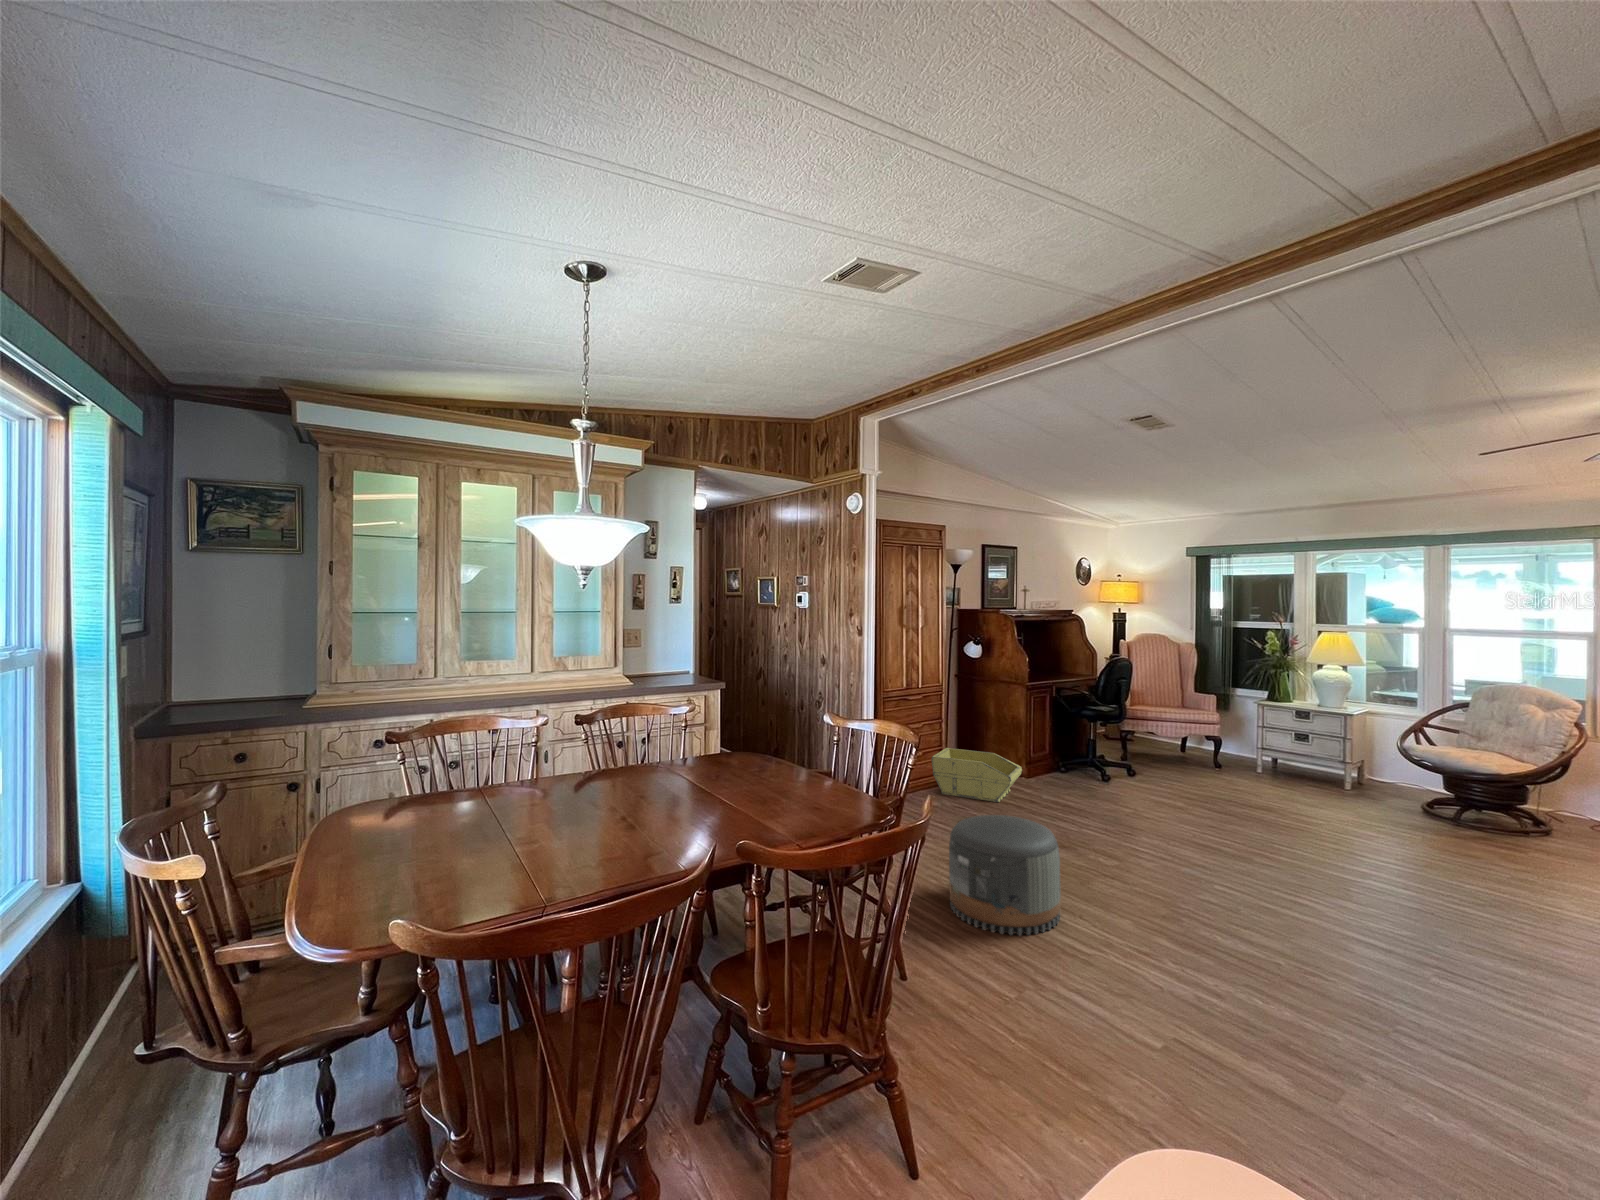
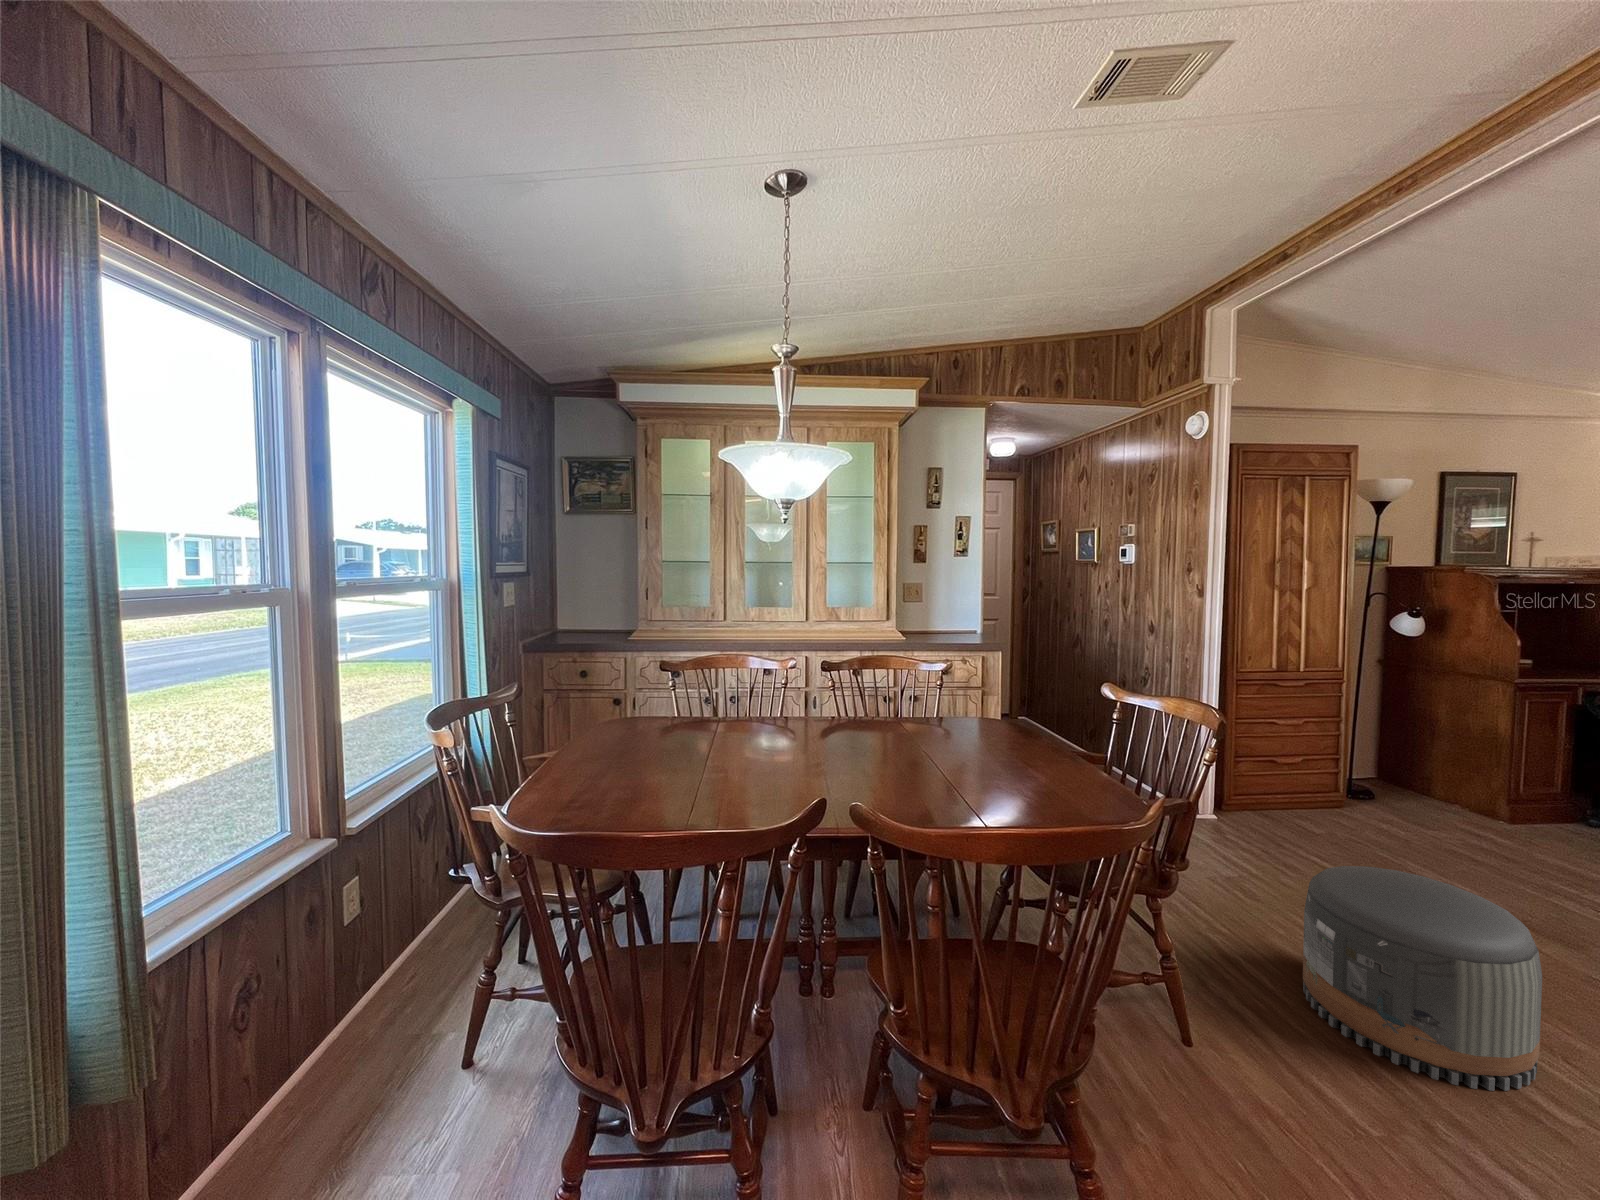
storage bin: present [931,748,1022,802] -> none [1317,756,1493,847]

